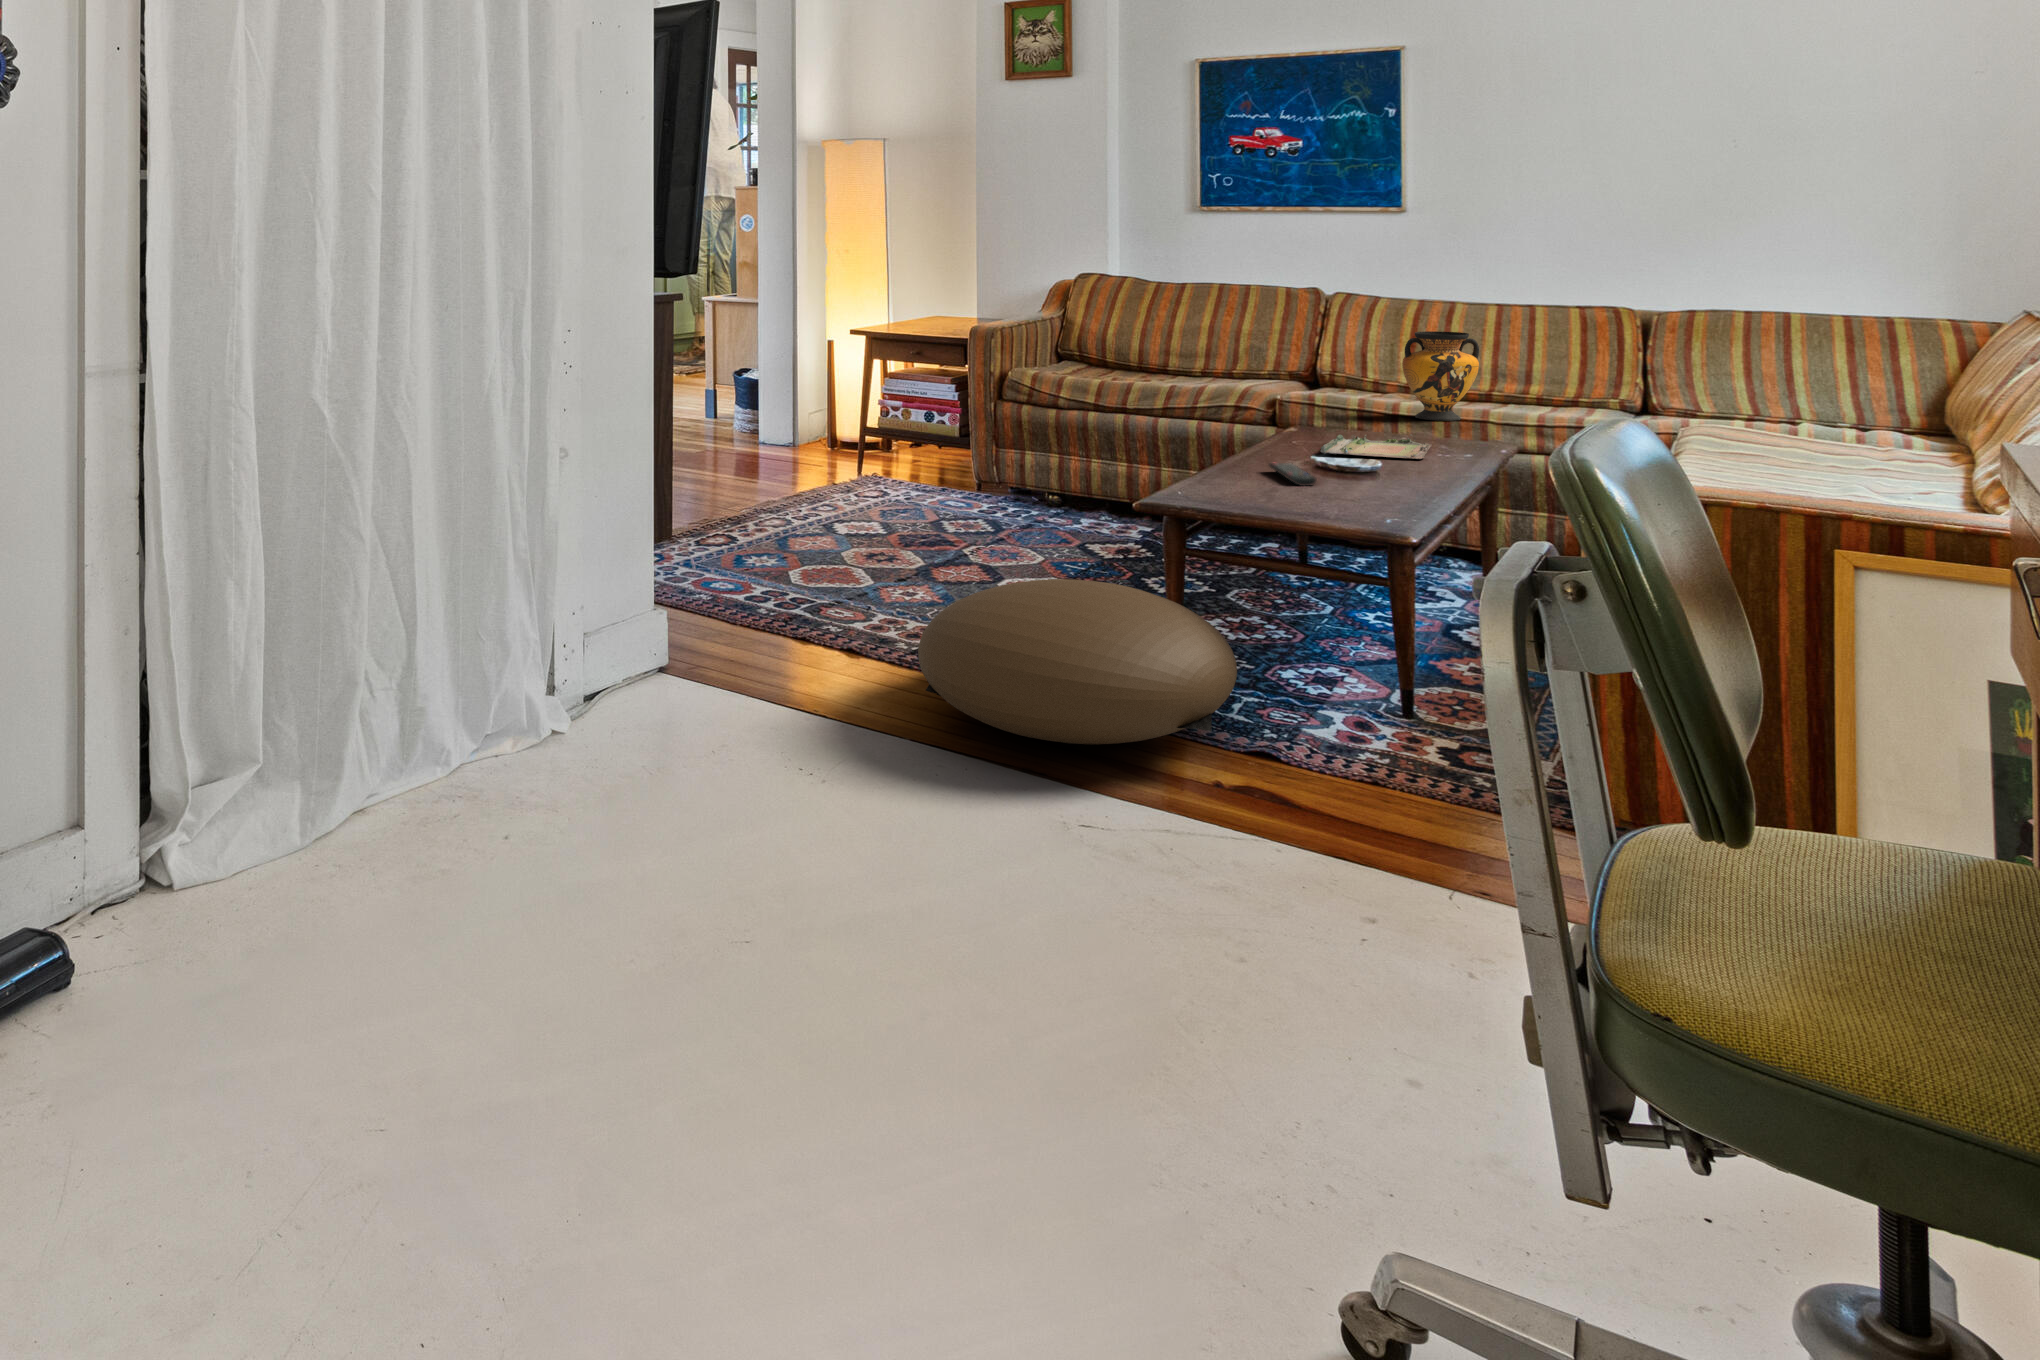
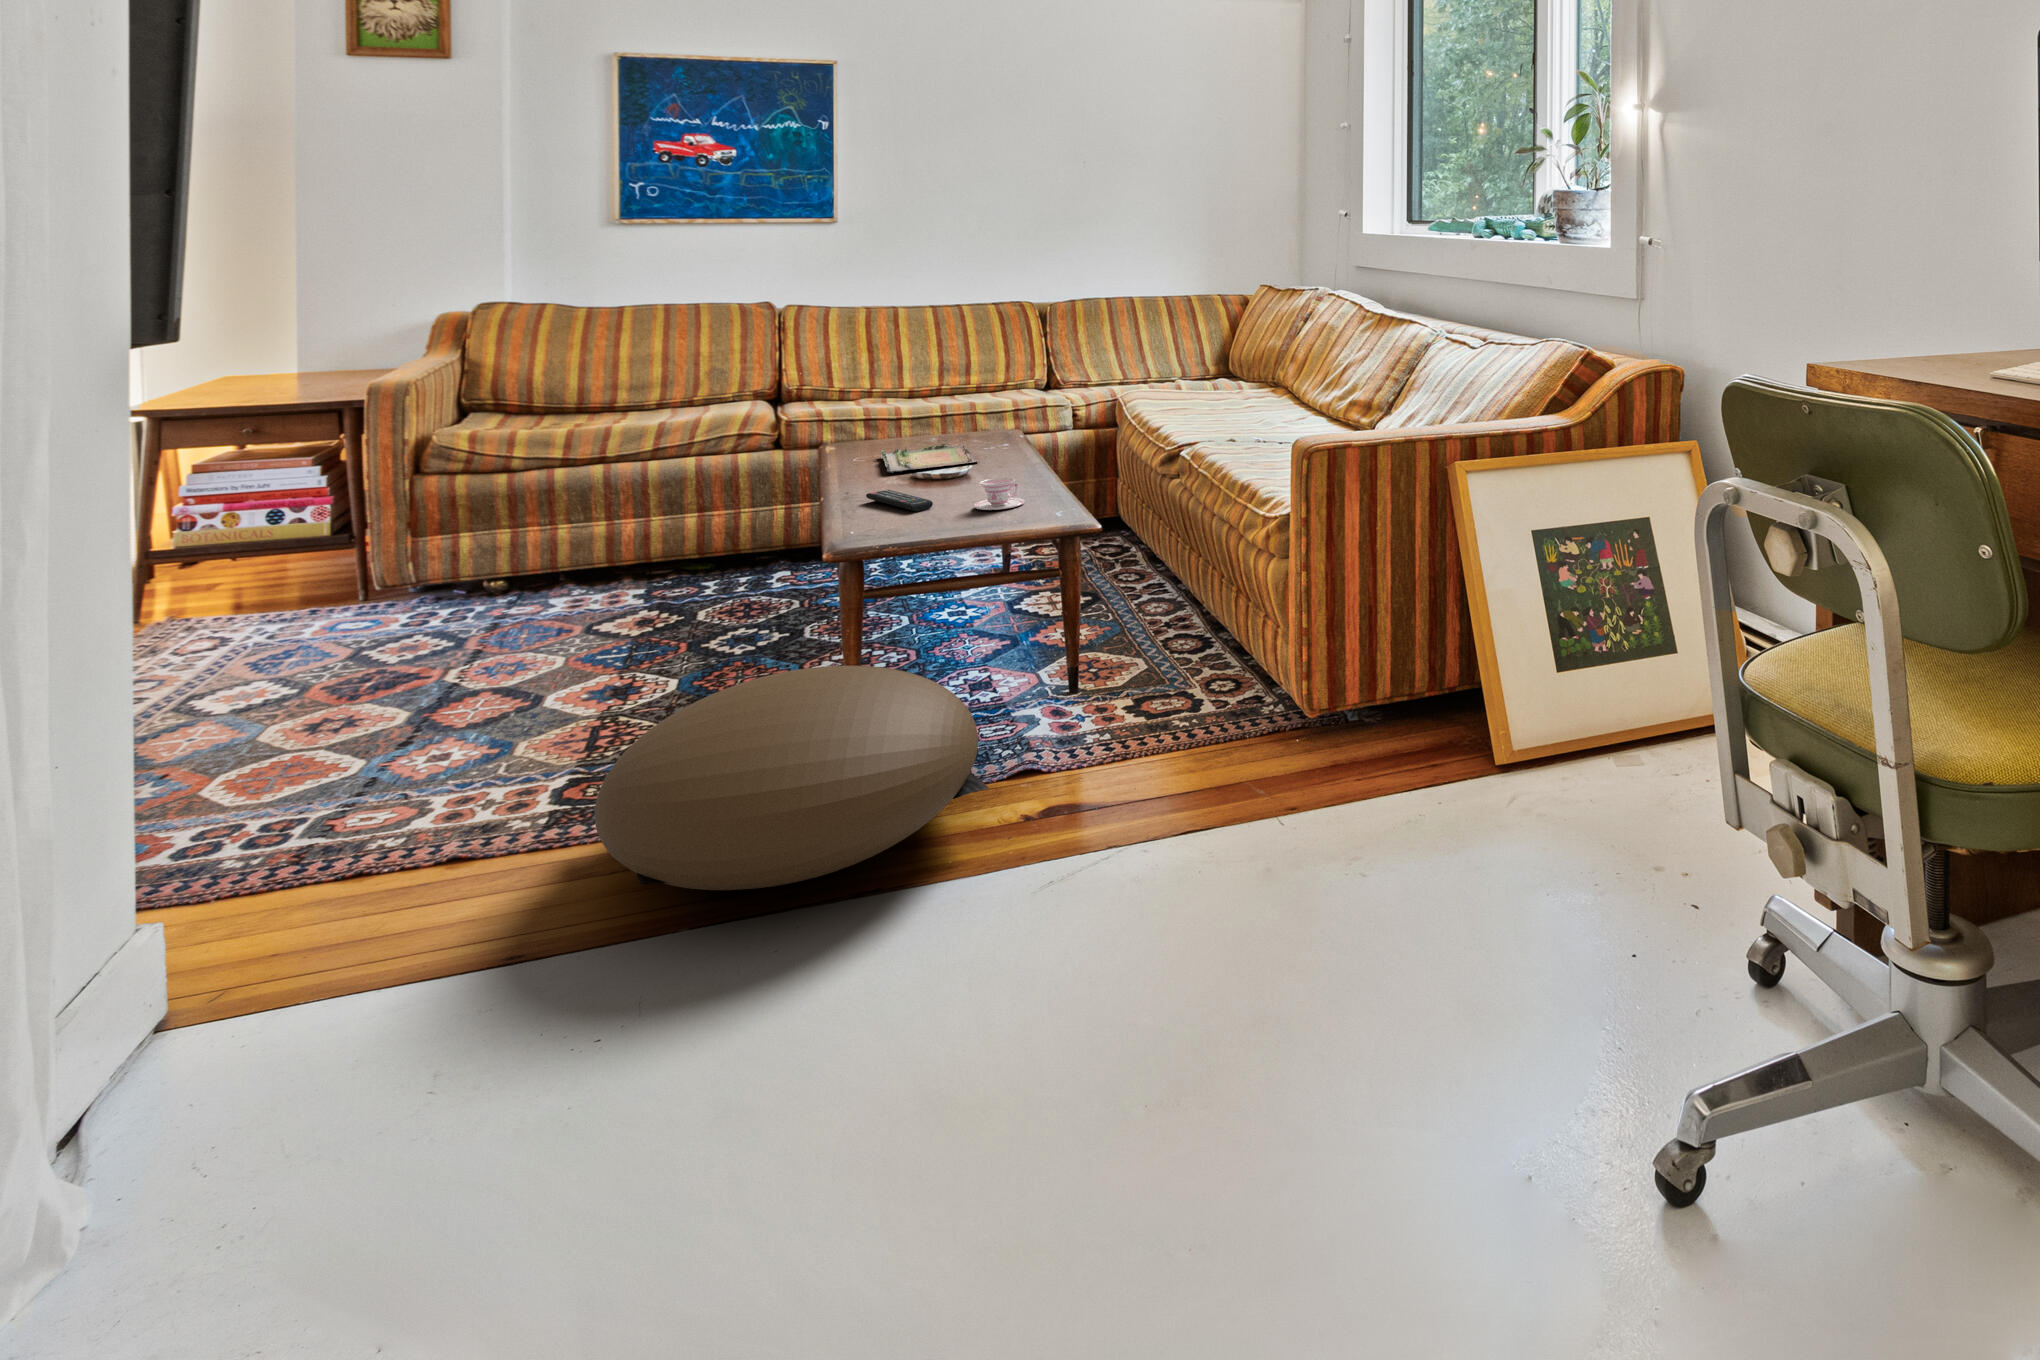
vase: present [1402,331,1479,421] -> none [891,338,955,421]
teacup: none [1350,466,1409,498] -> present [974,478,1025,510]

